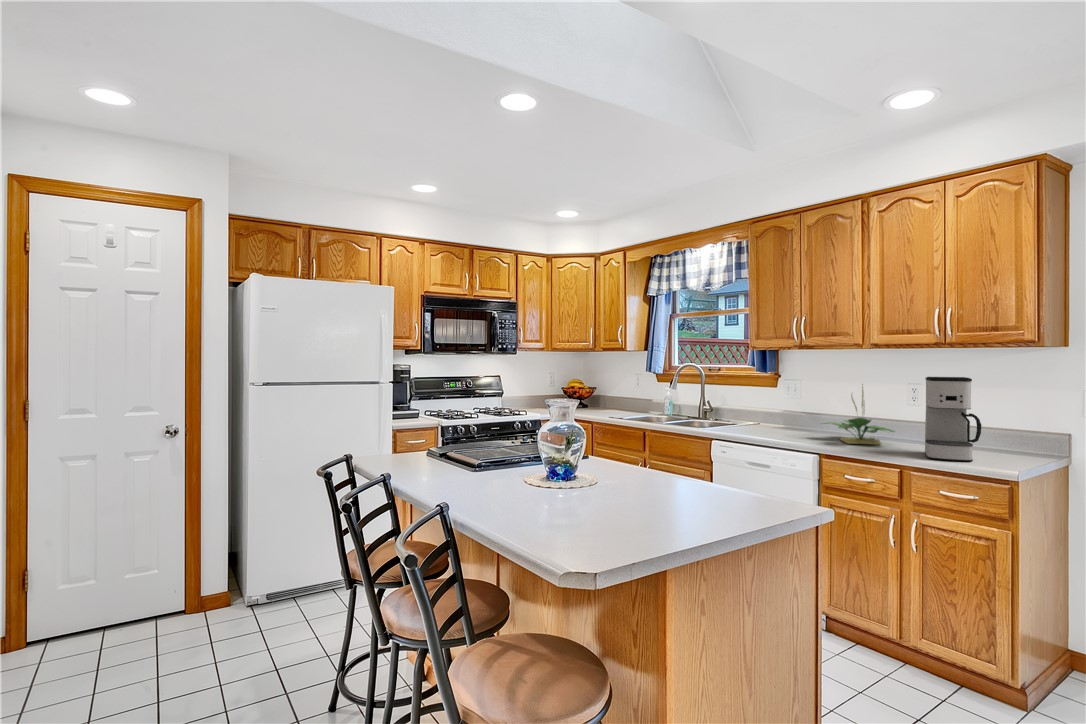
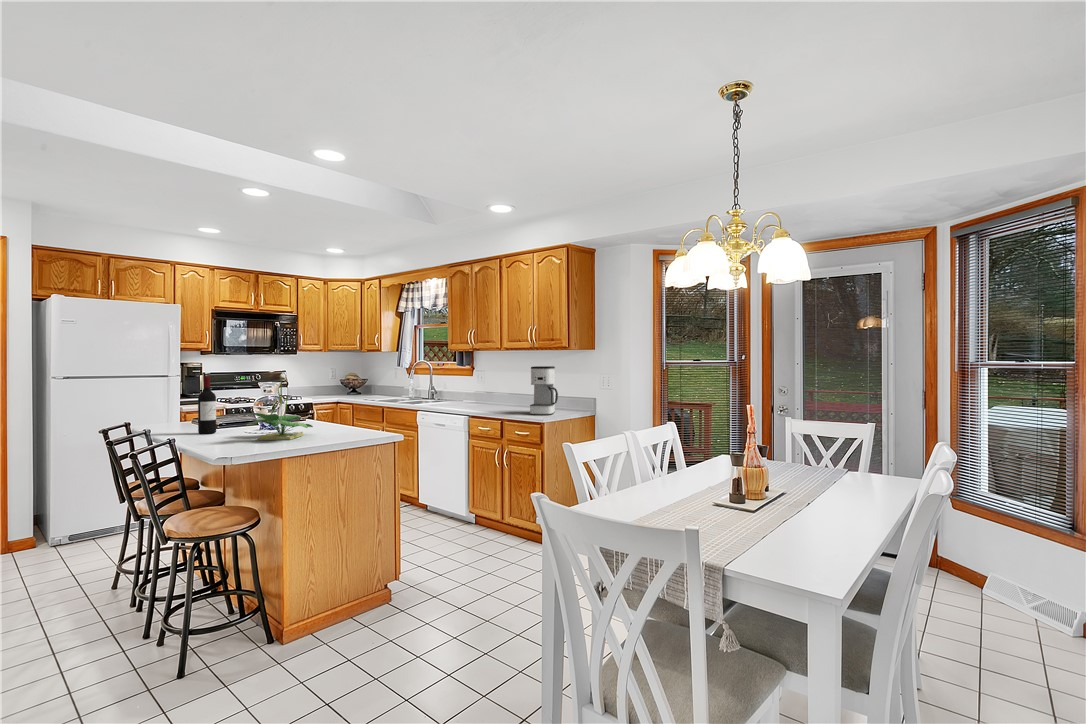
potted plant: present [827,384,895,445] -> present [248,383,313,440]
wine bottle: none [454,391,480,488] -> present [198,376,216,434]

